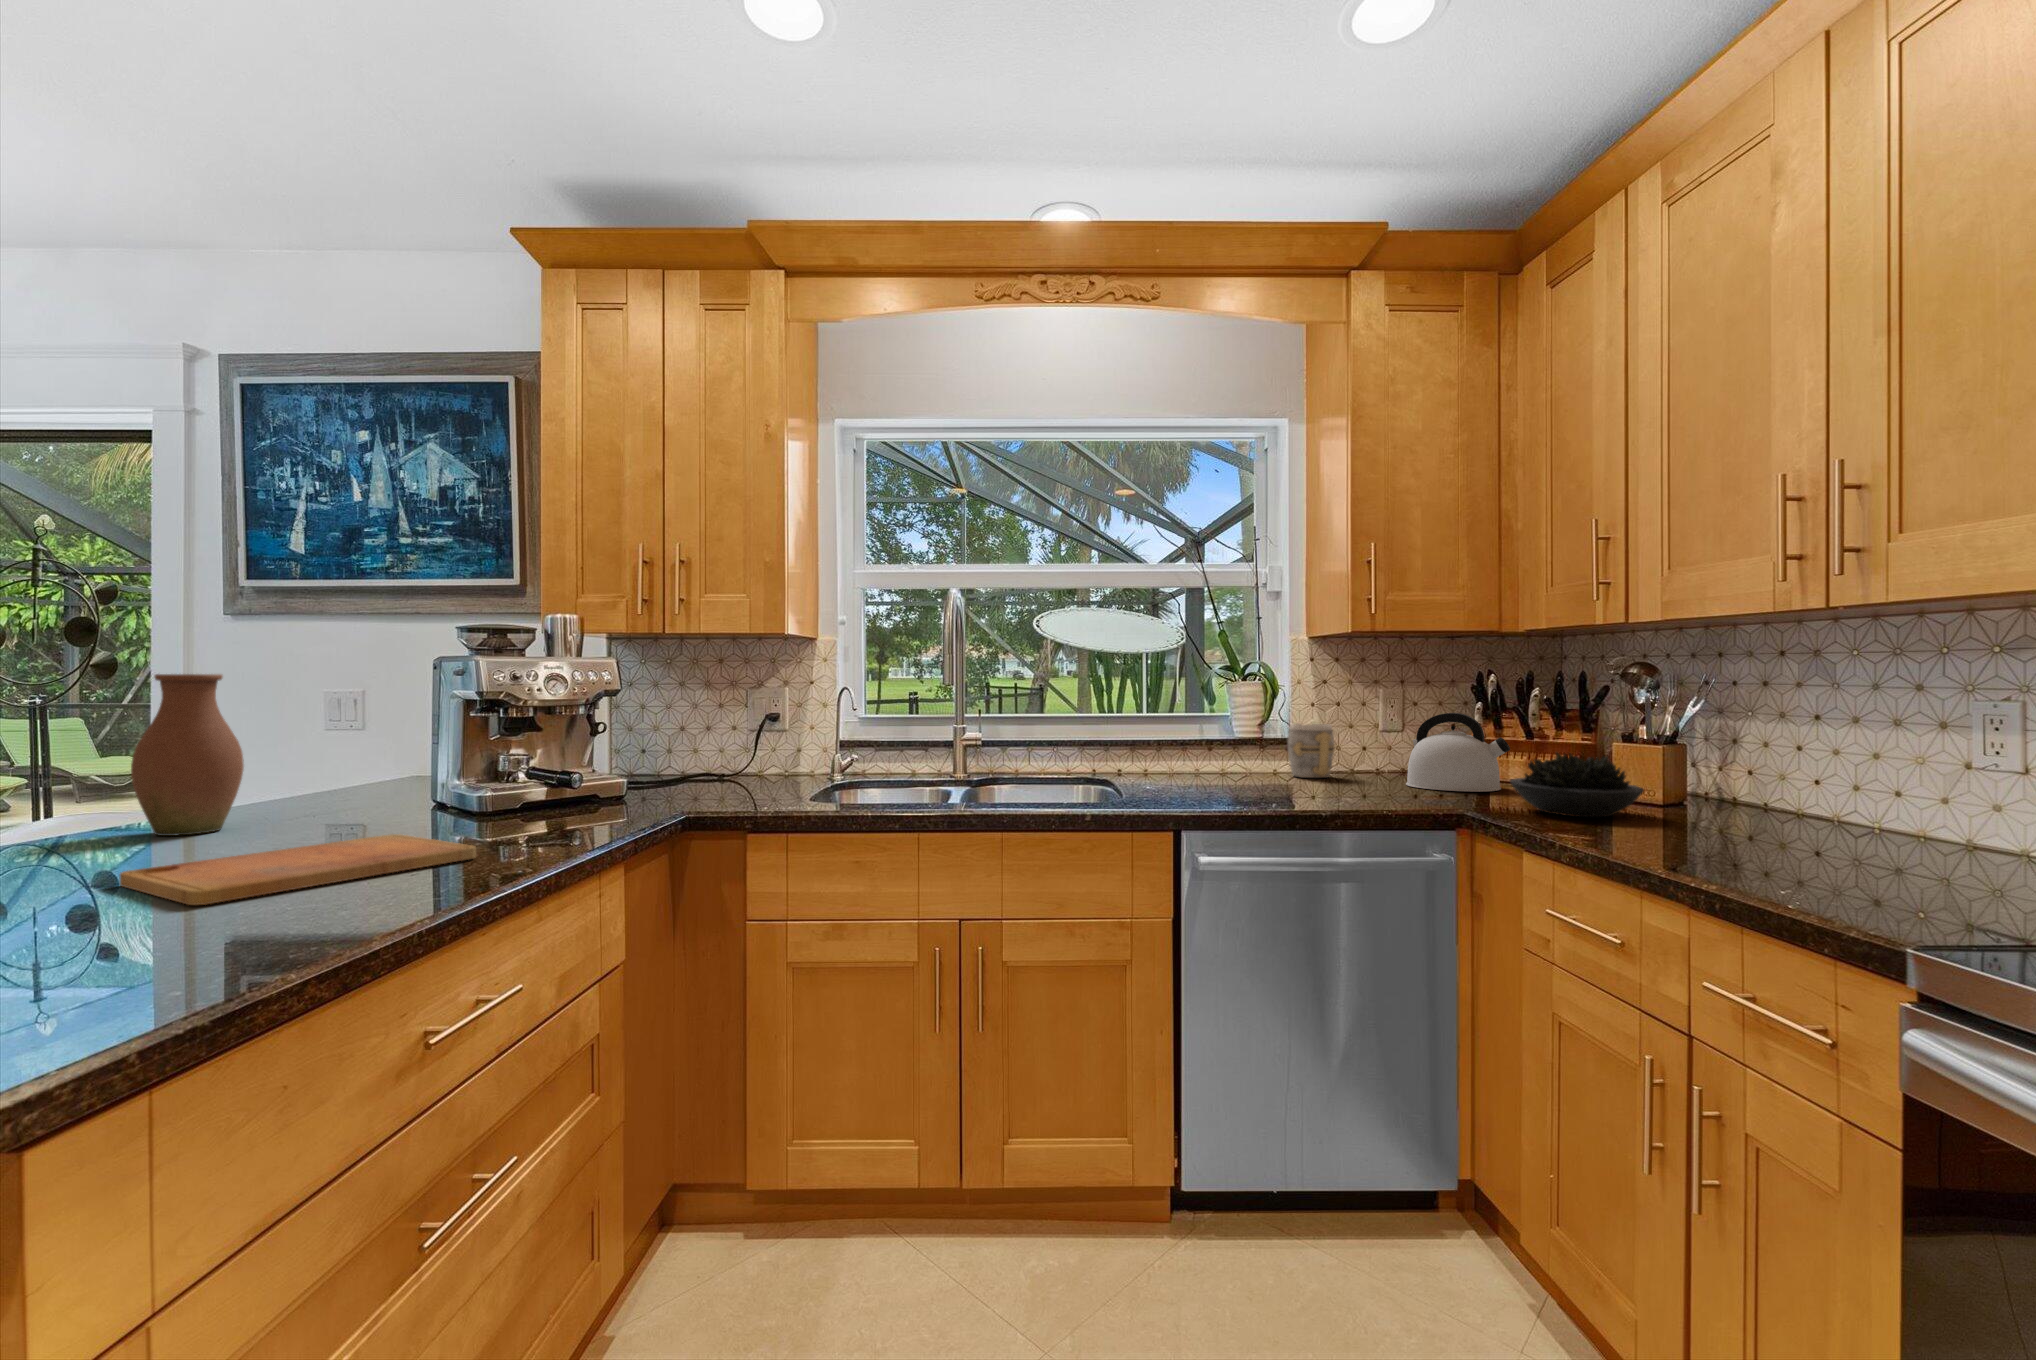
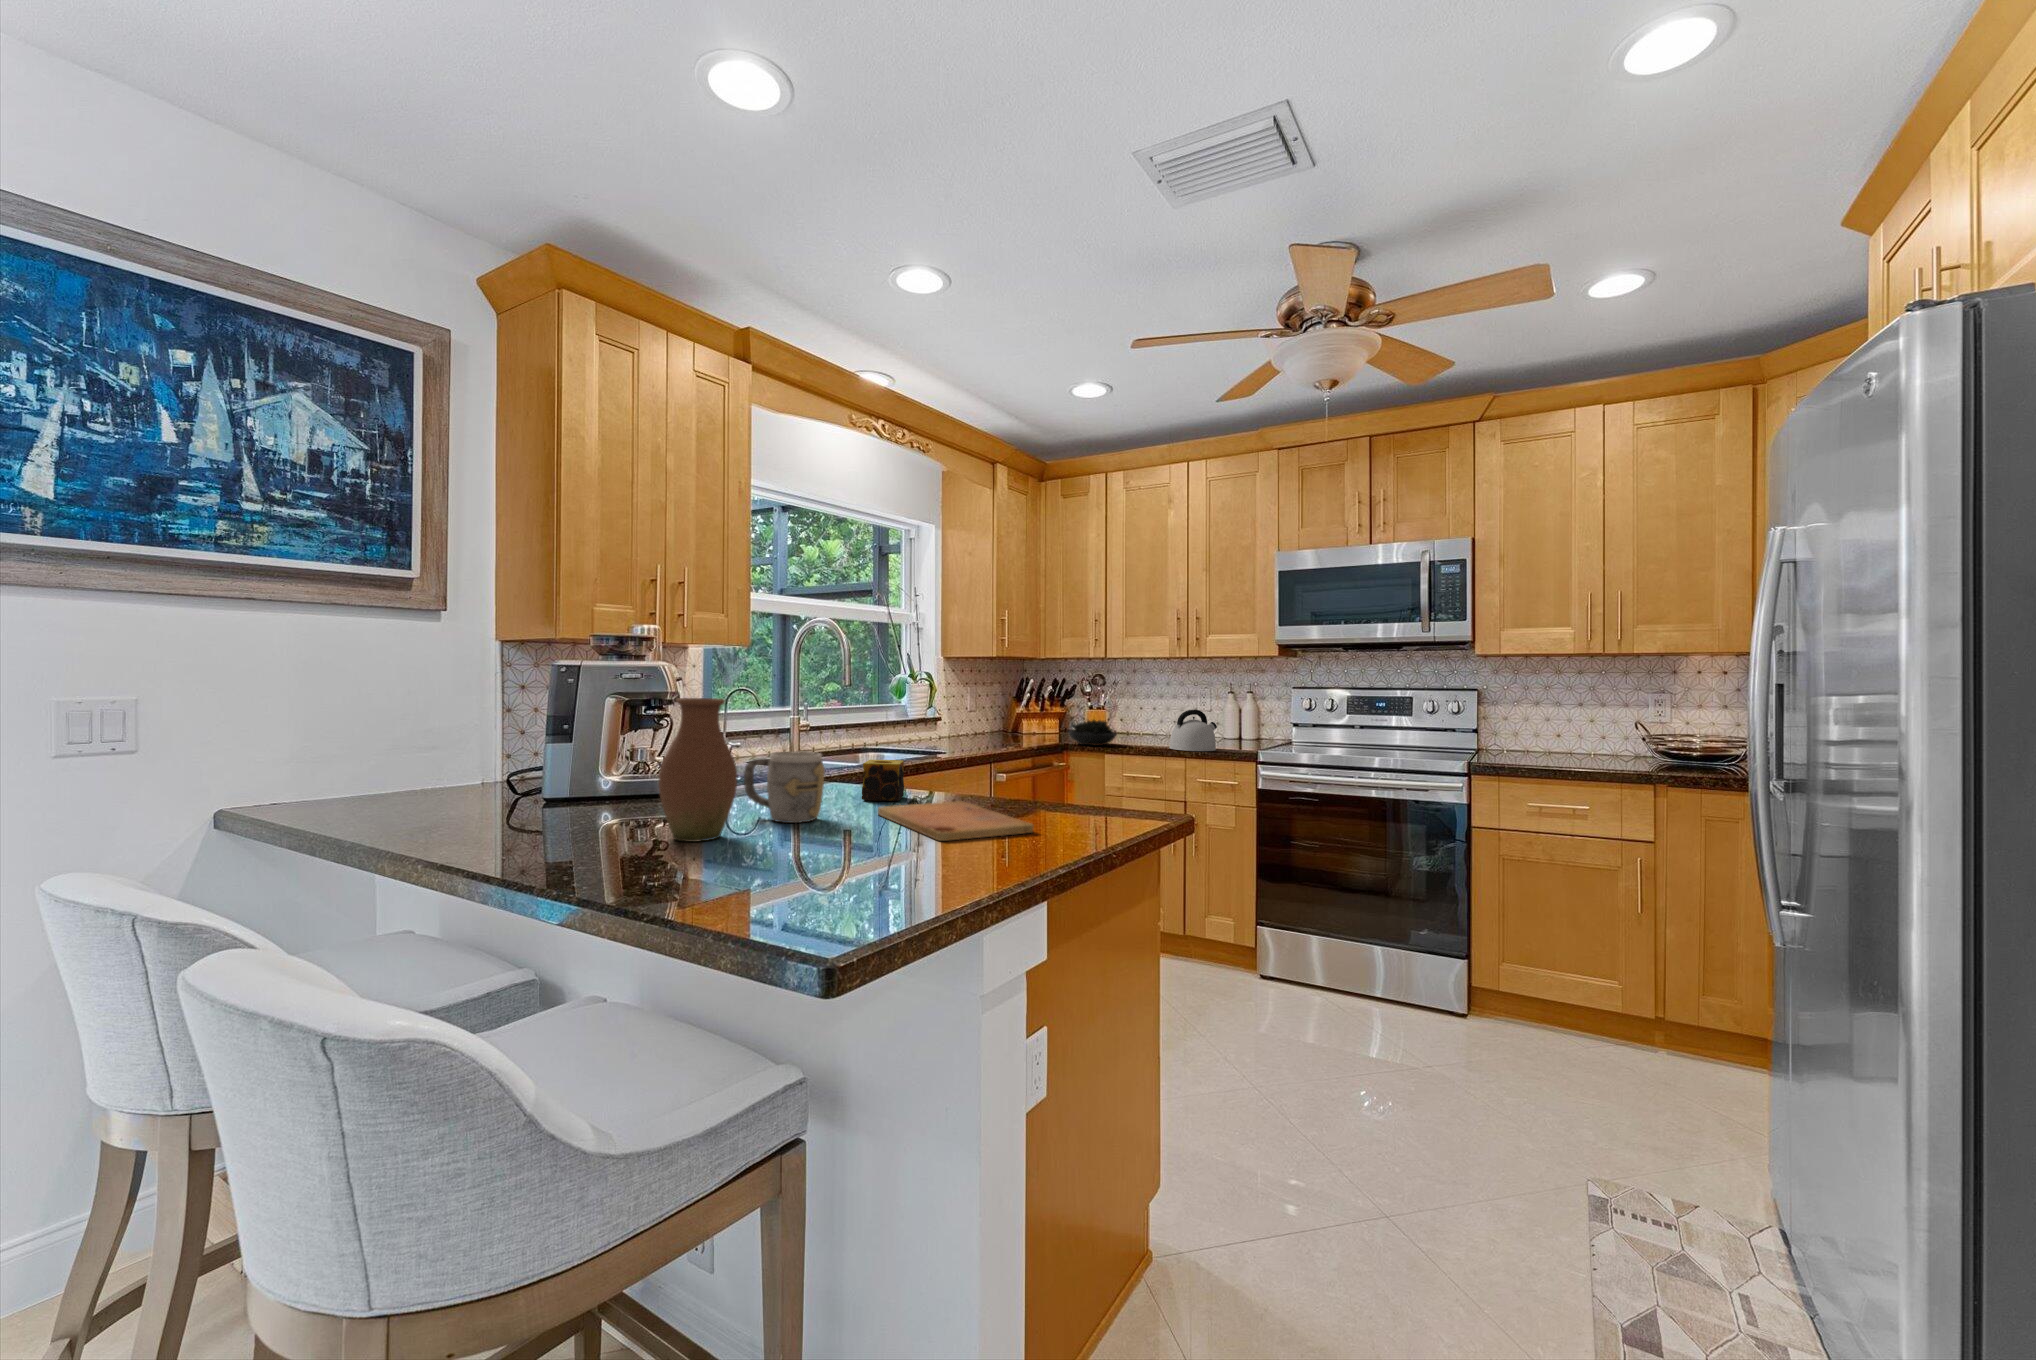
kettle: present [1406,713,1510,792] -> present [1169,710,1217,751]
mug: present [1288,724,1335,778] -> present [744,751,825,823]
candle: none [524,773,587,836] -> present [862,760,904,801]

